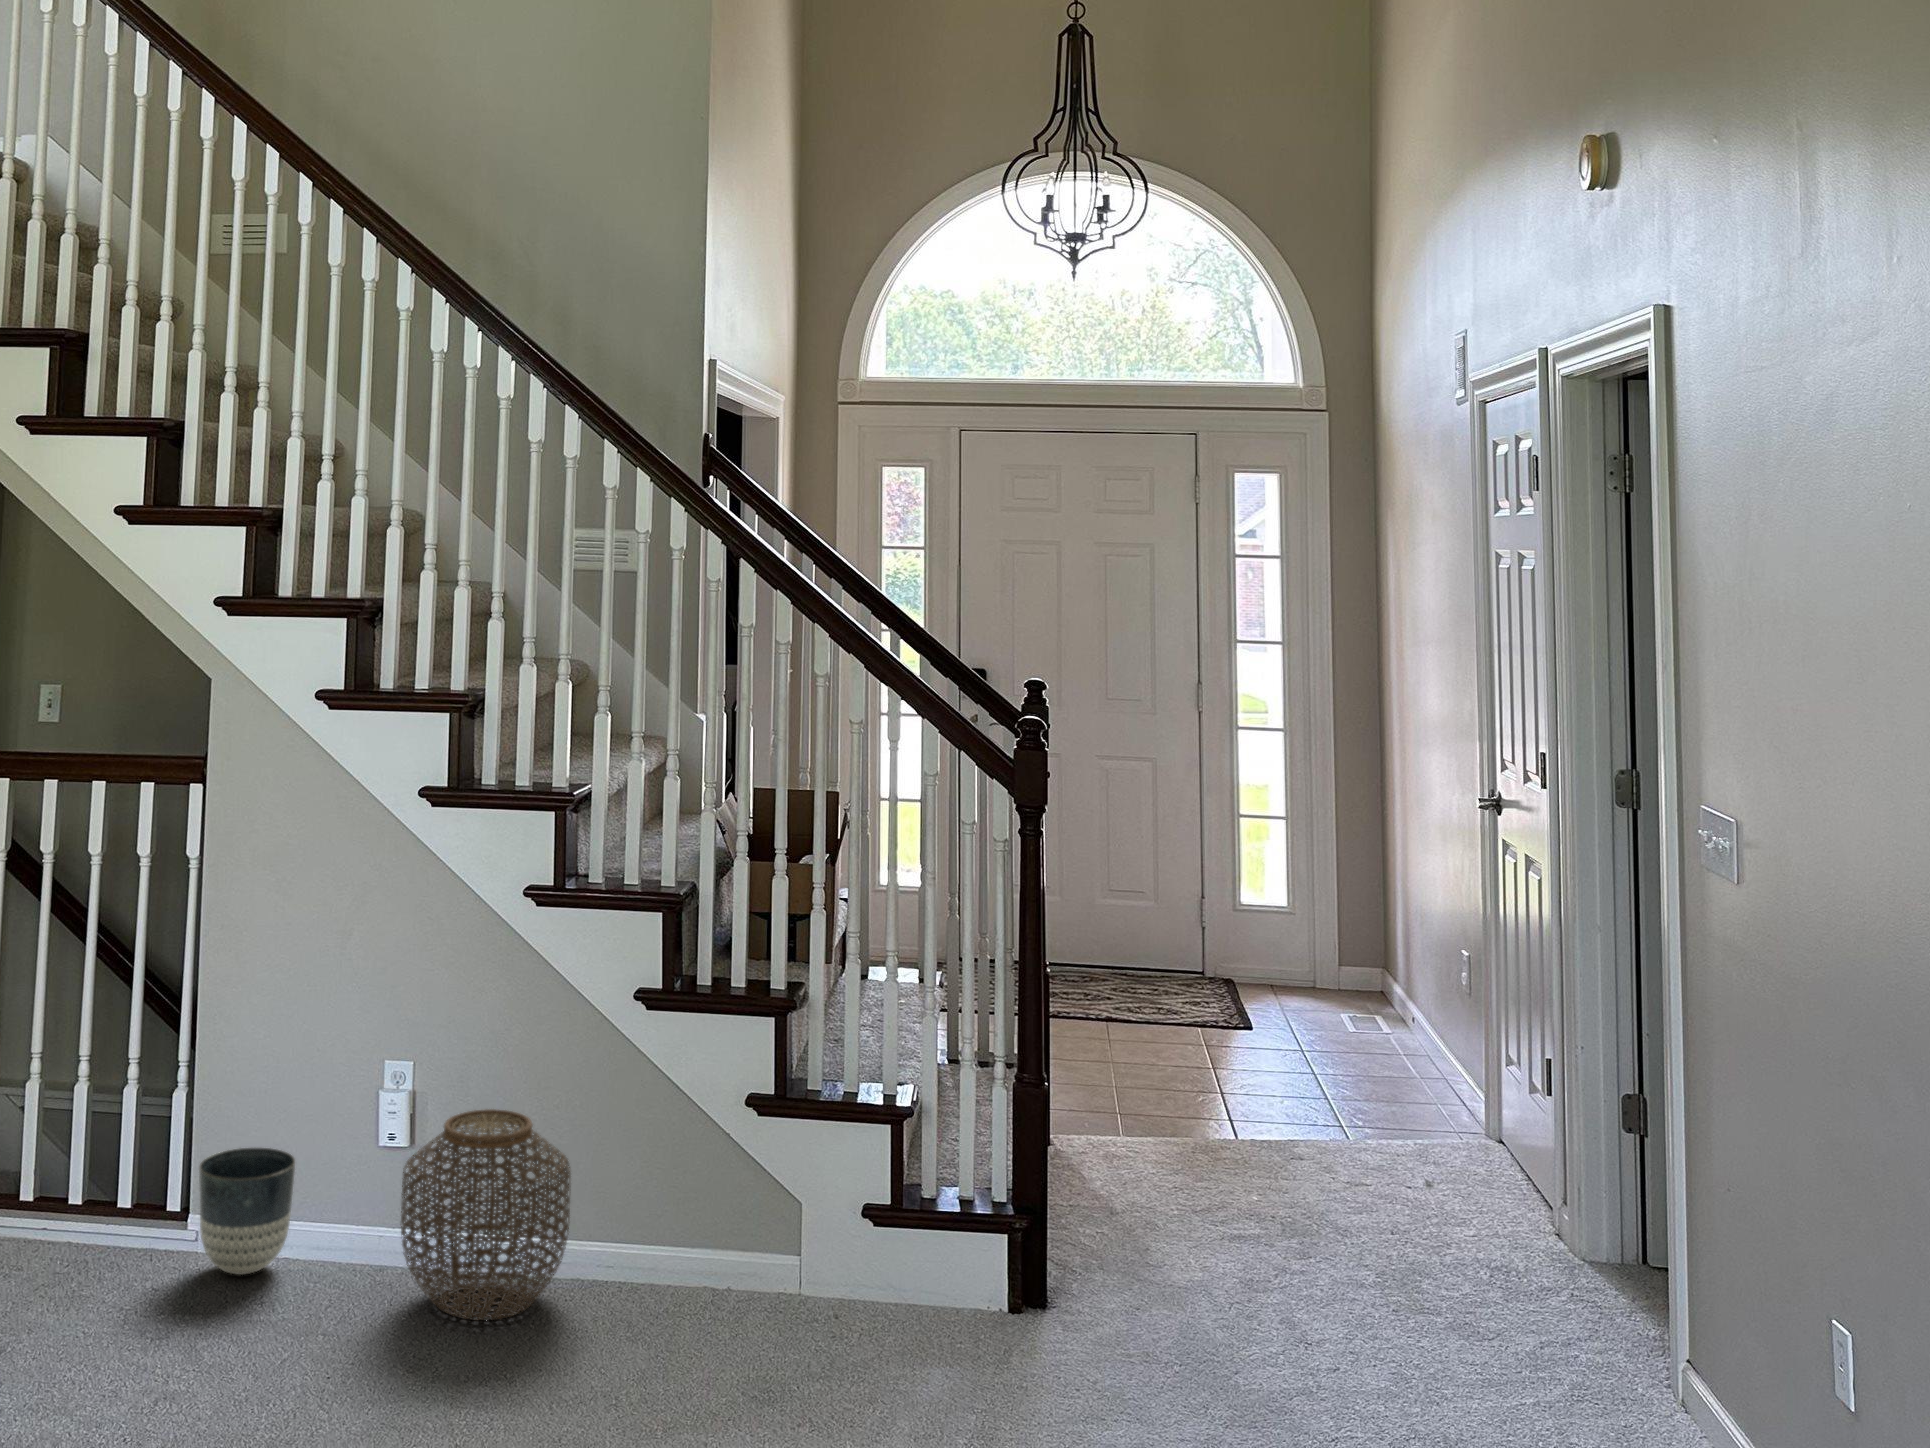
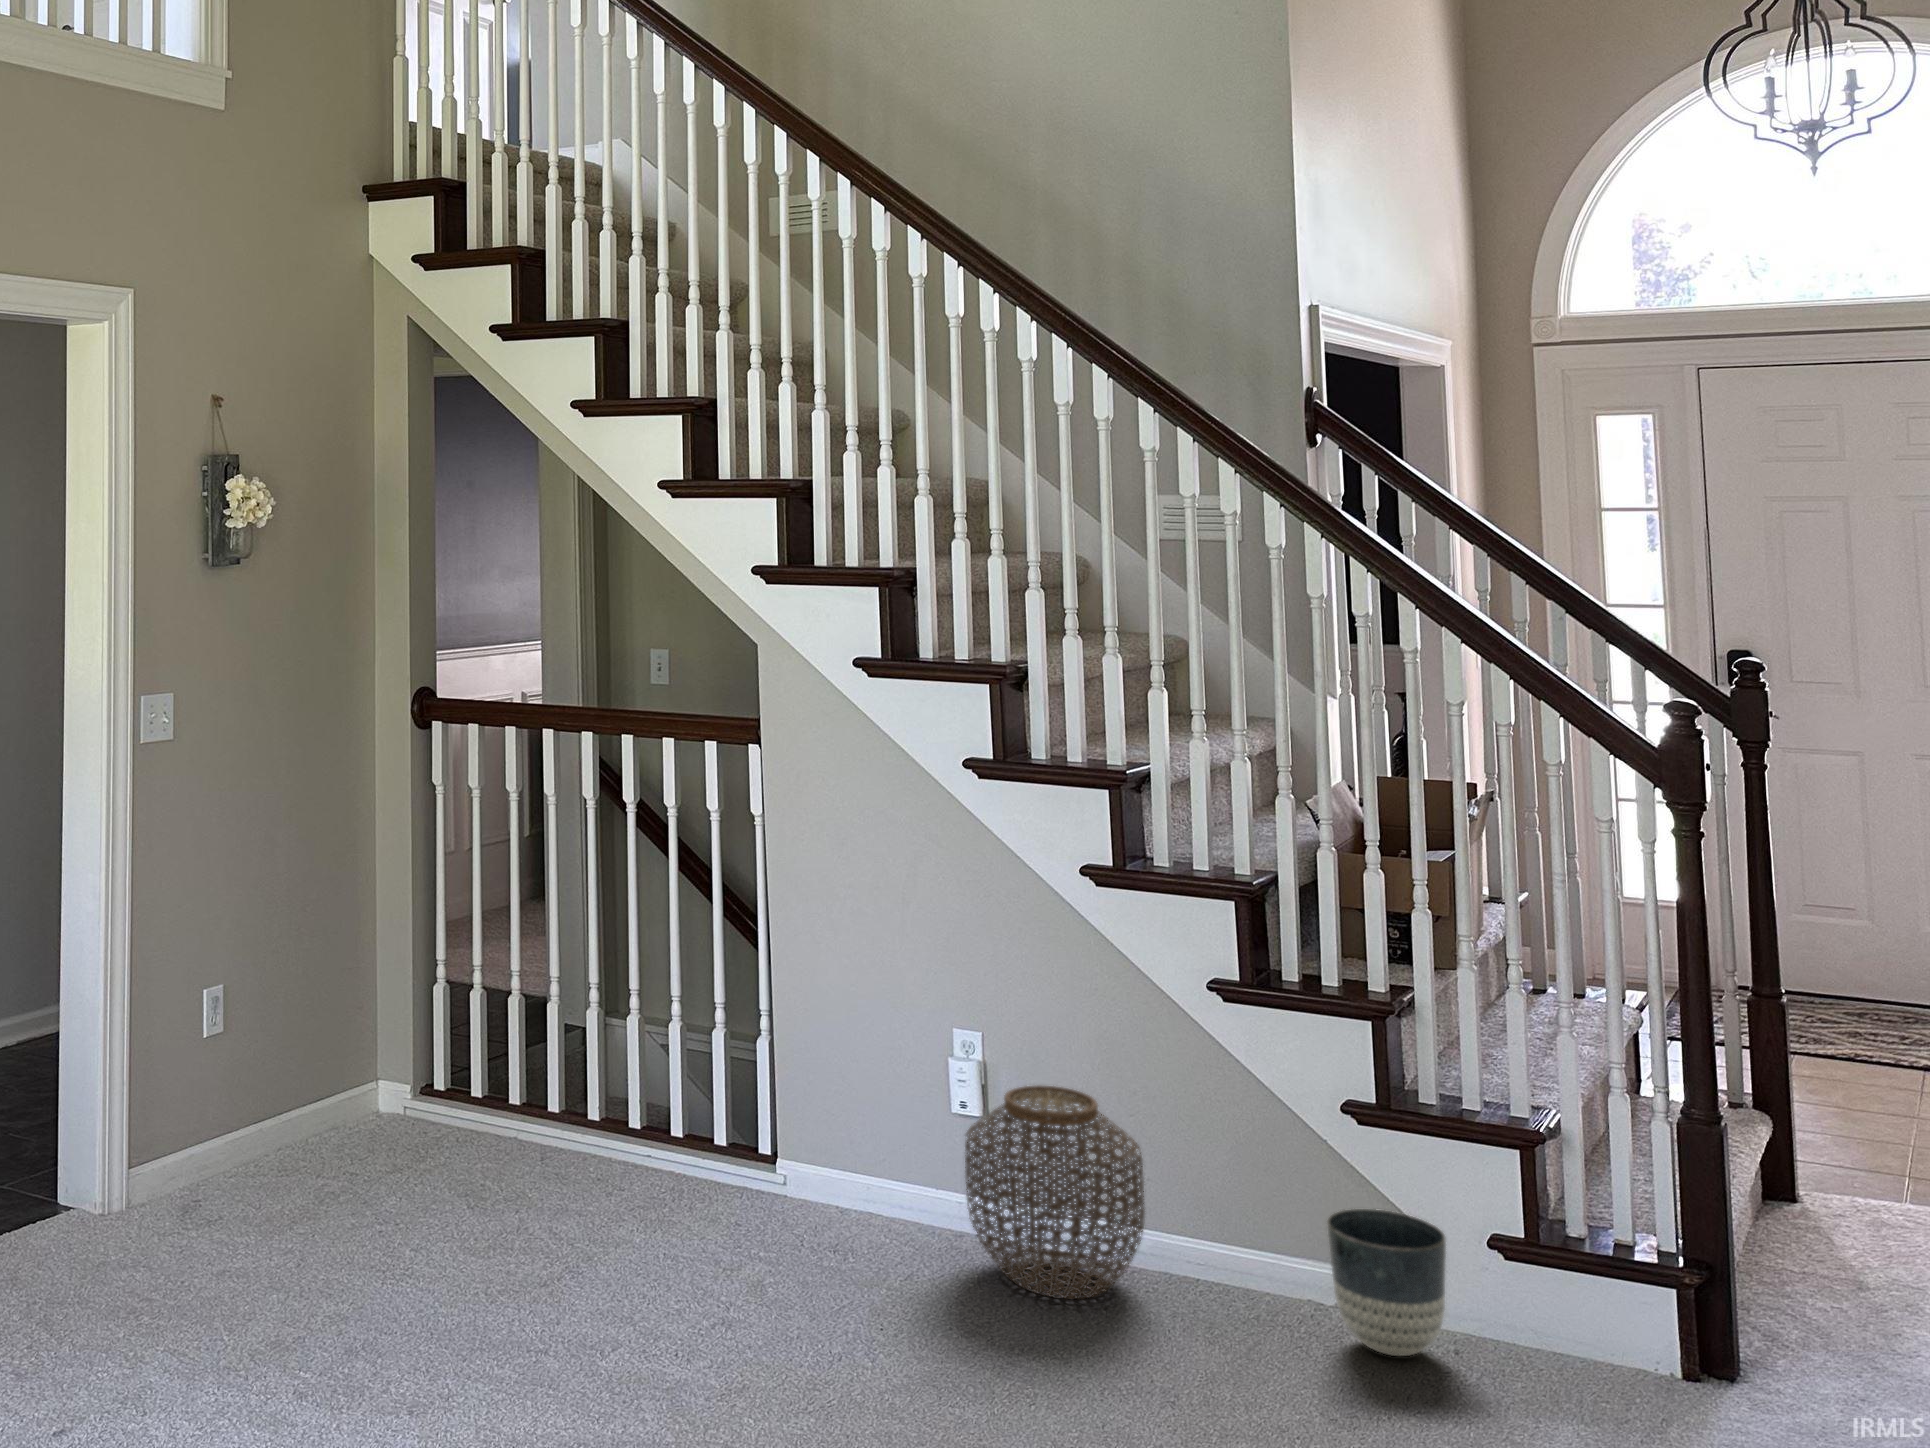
planter: present [199,1148,295,1275] -> present [1327,1209,1446,1356]

